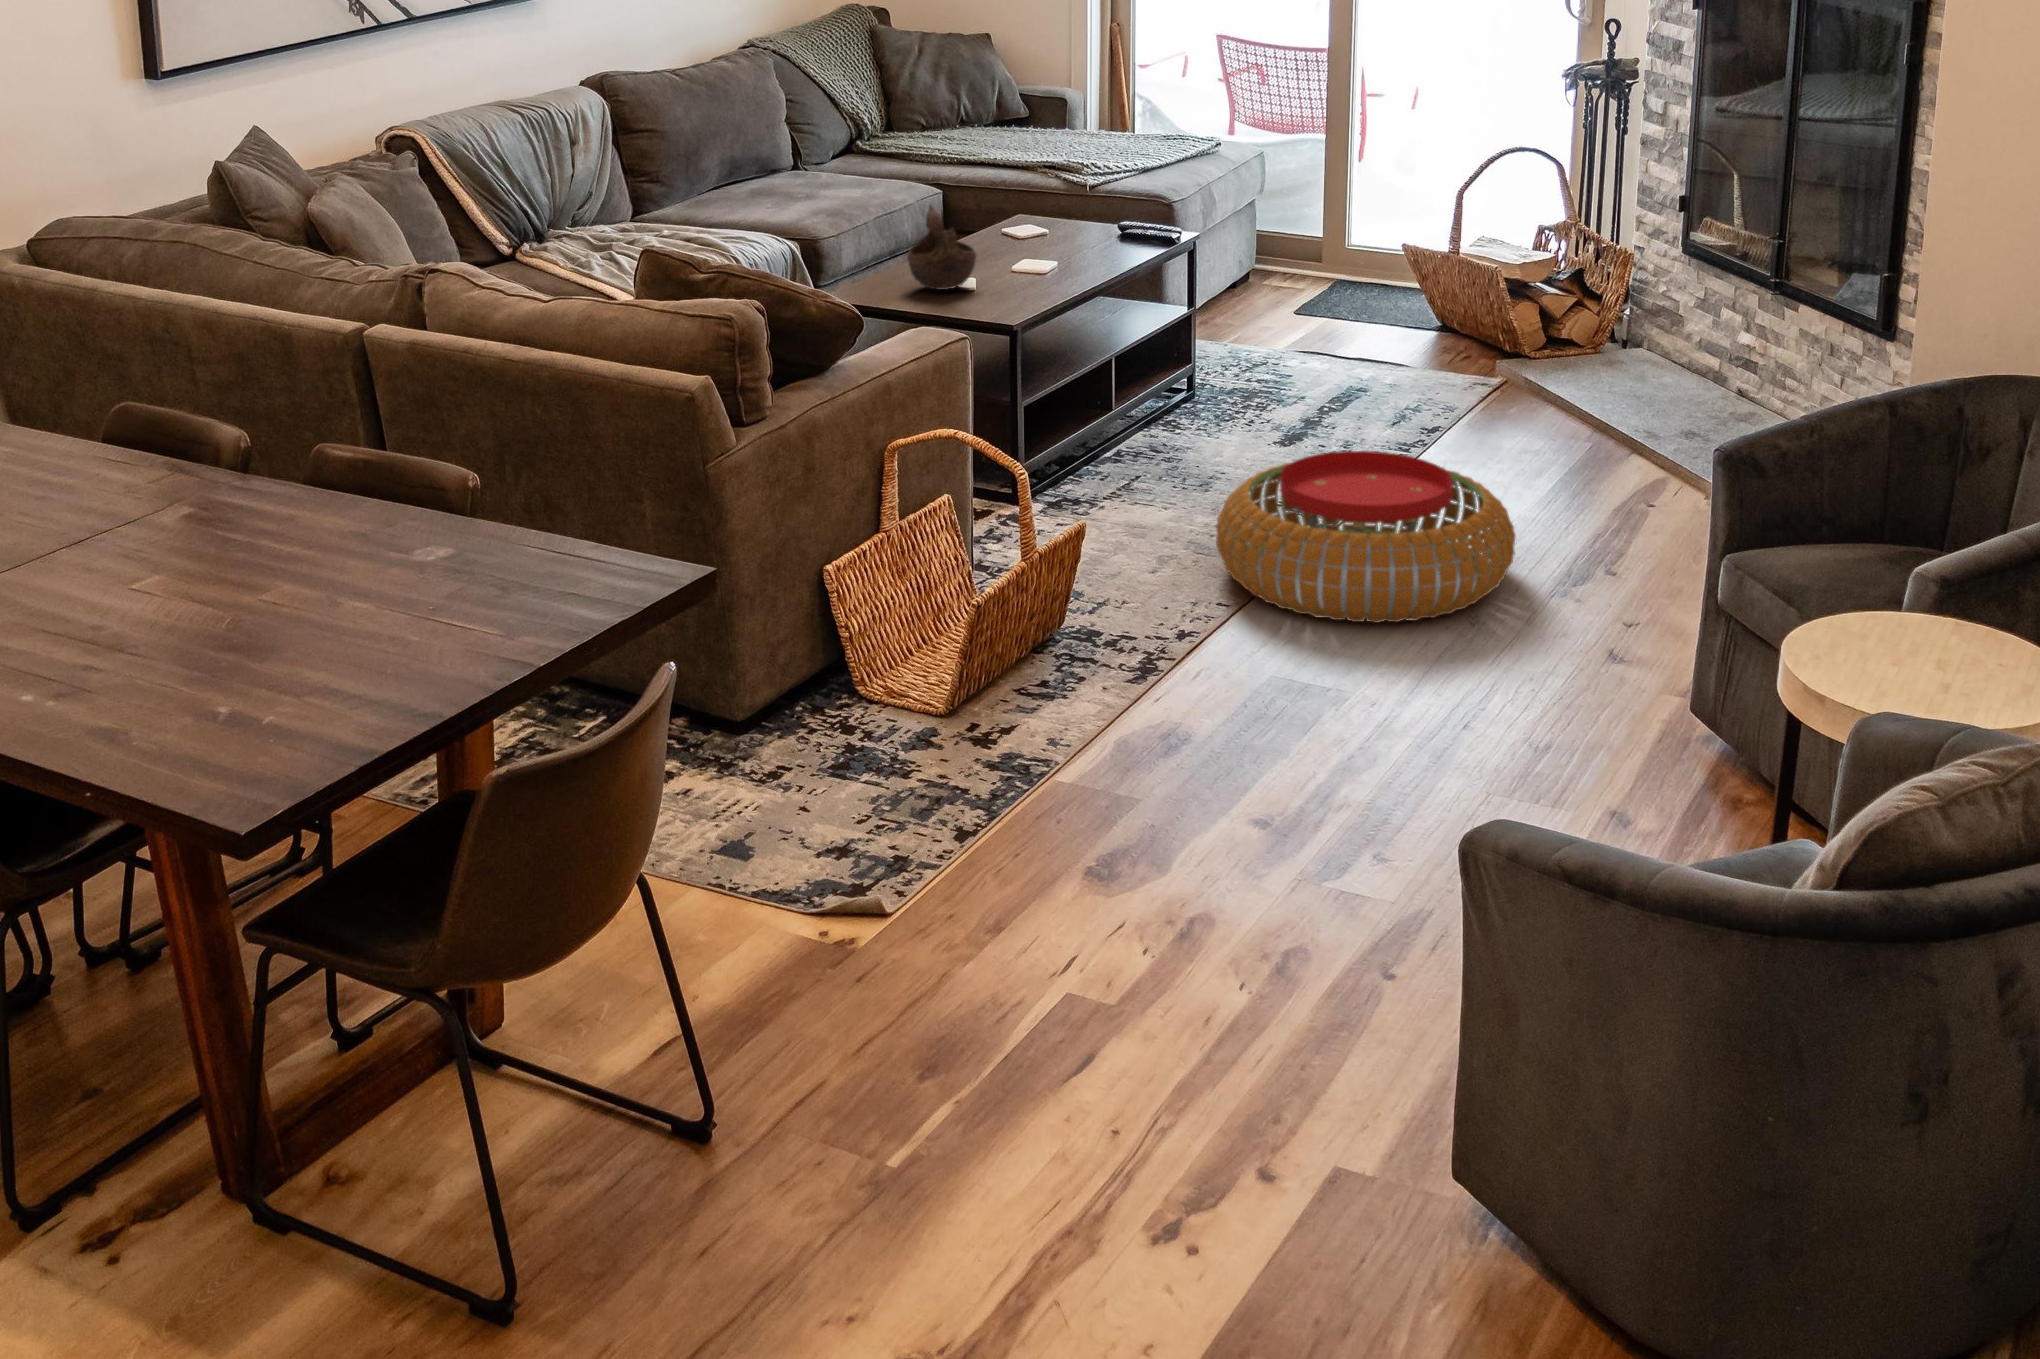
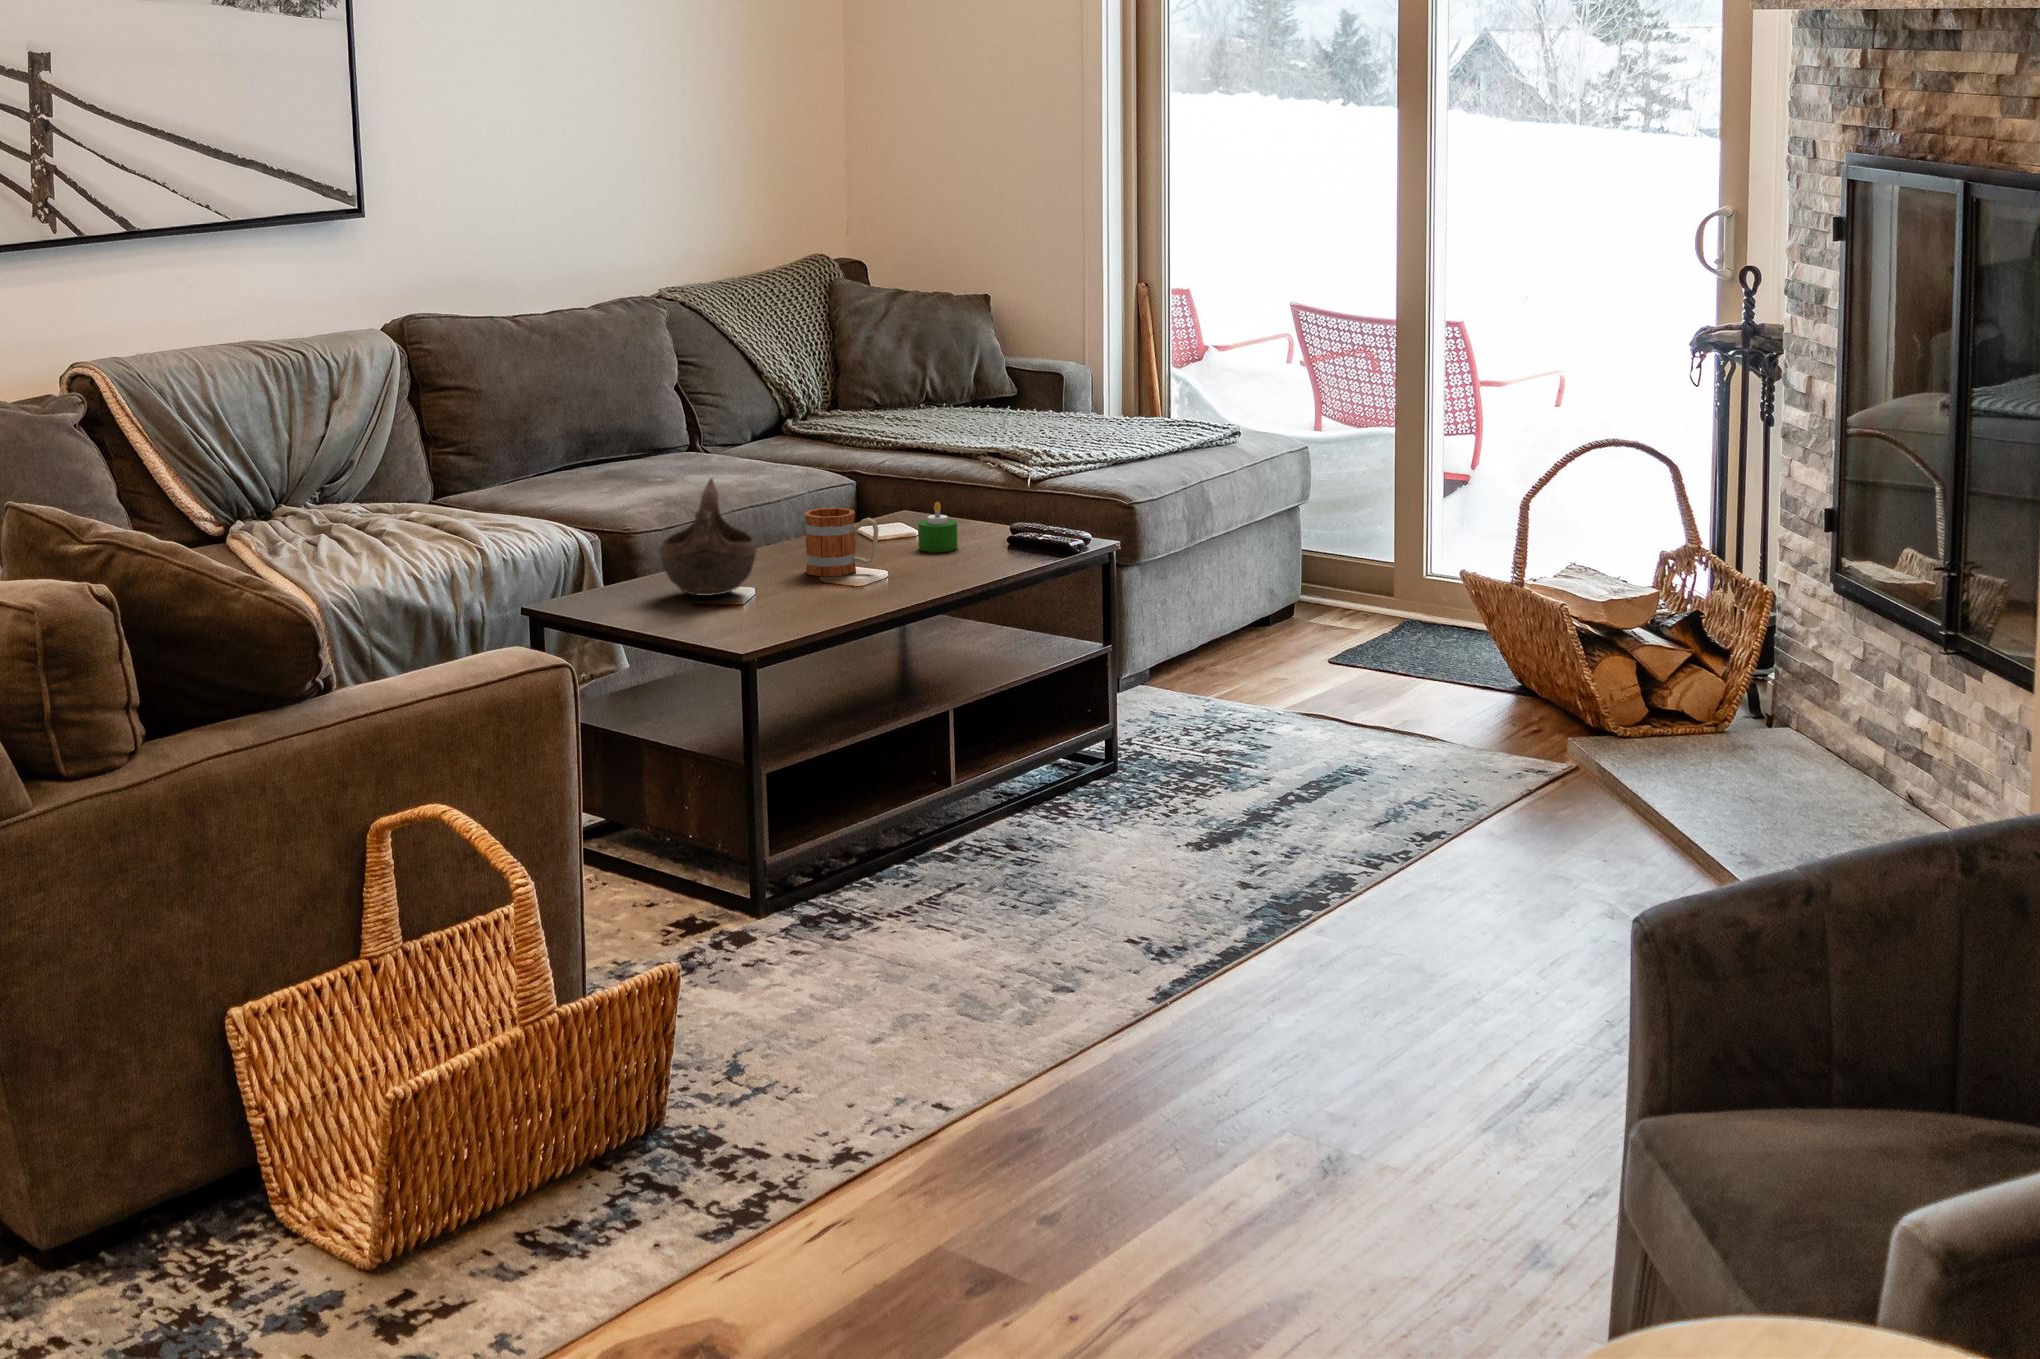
candle: none [1051,213,1080,250] -> present [918,502,958,552]
mug: none [989,221,1045,272] -> present [805,508,879,577]
pouf: present [1216,451,1516,623] -> none [971,865,1445,1162]

